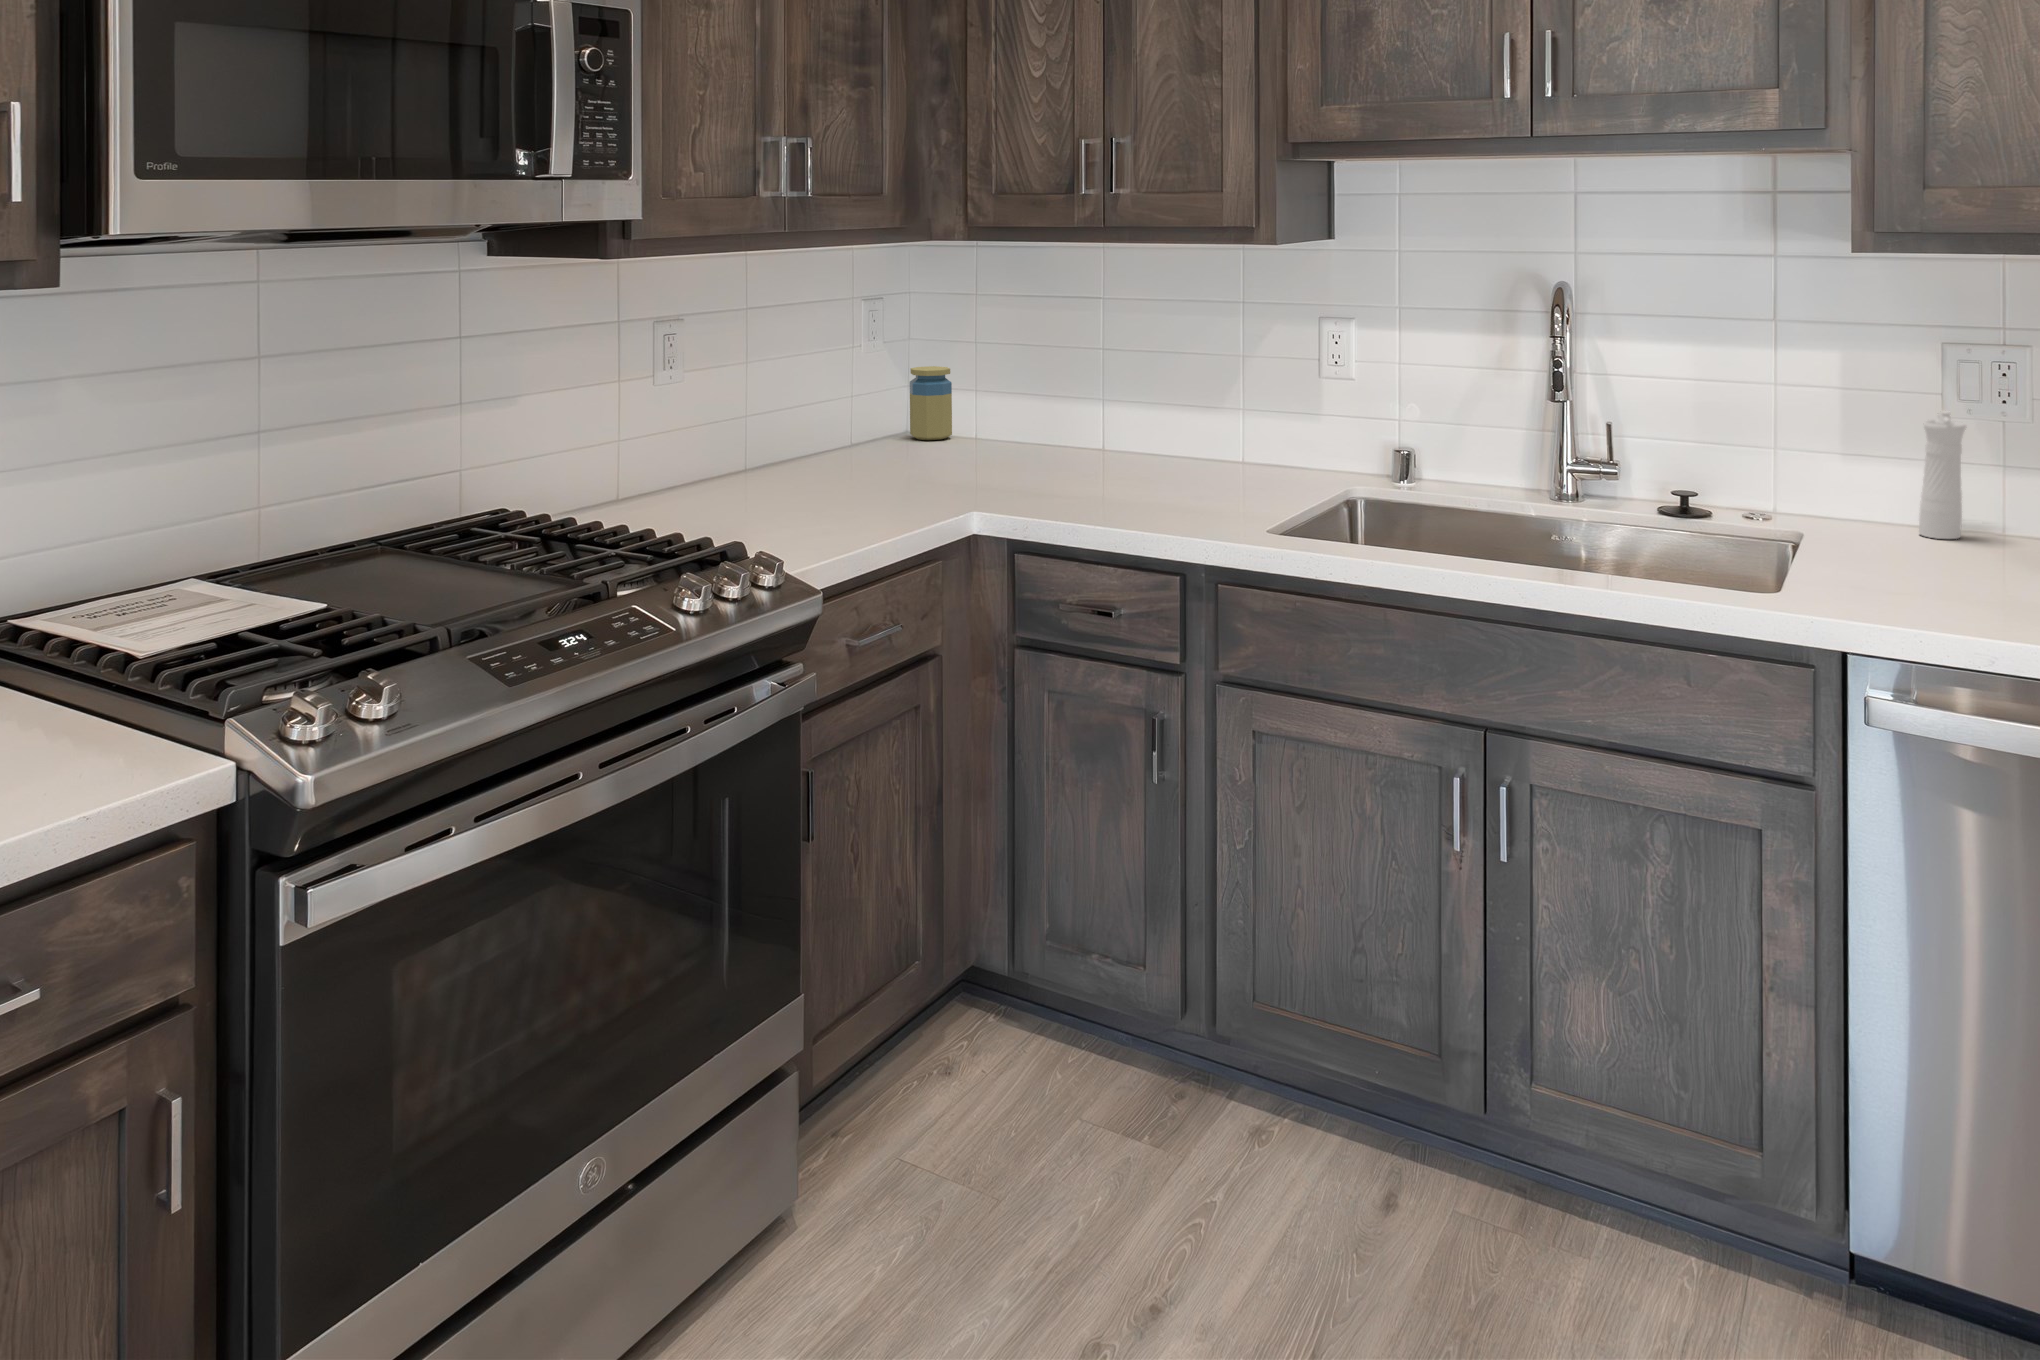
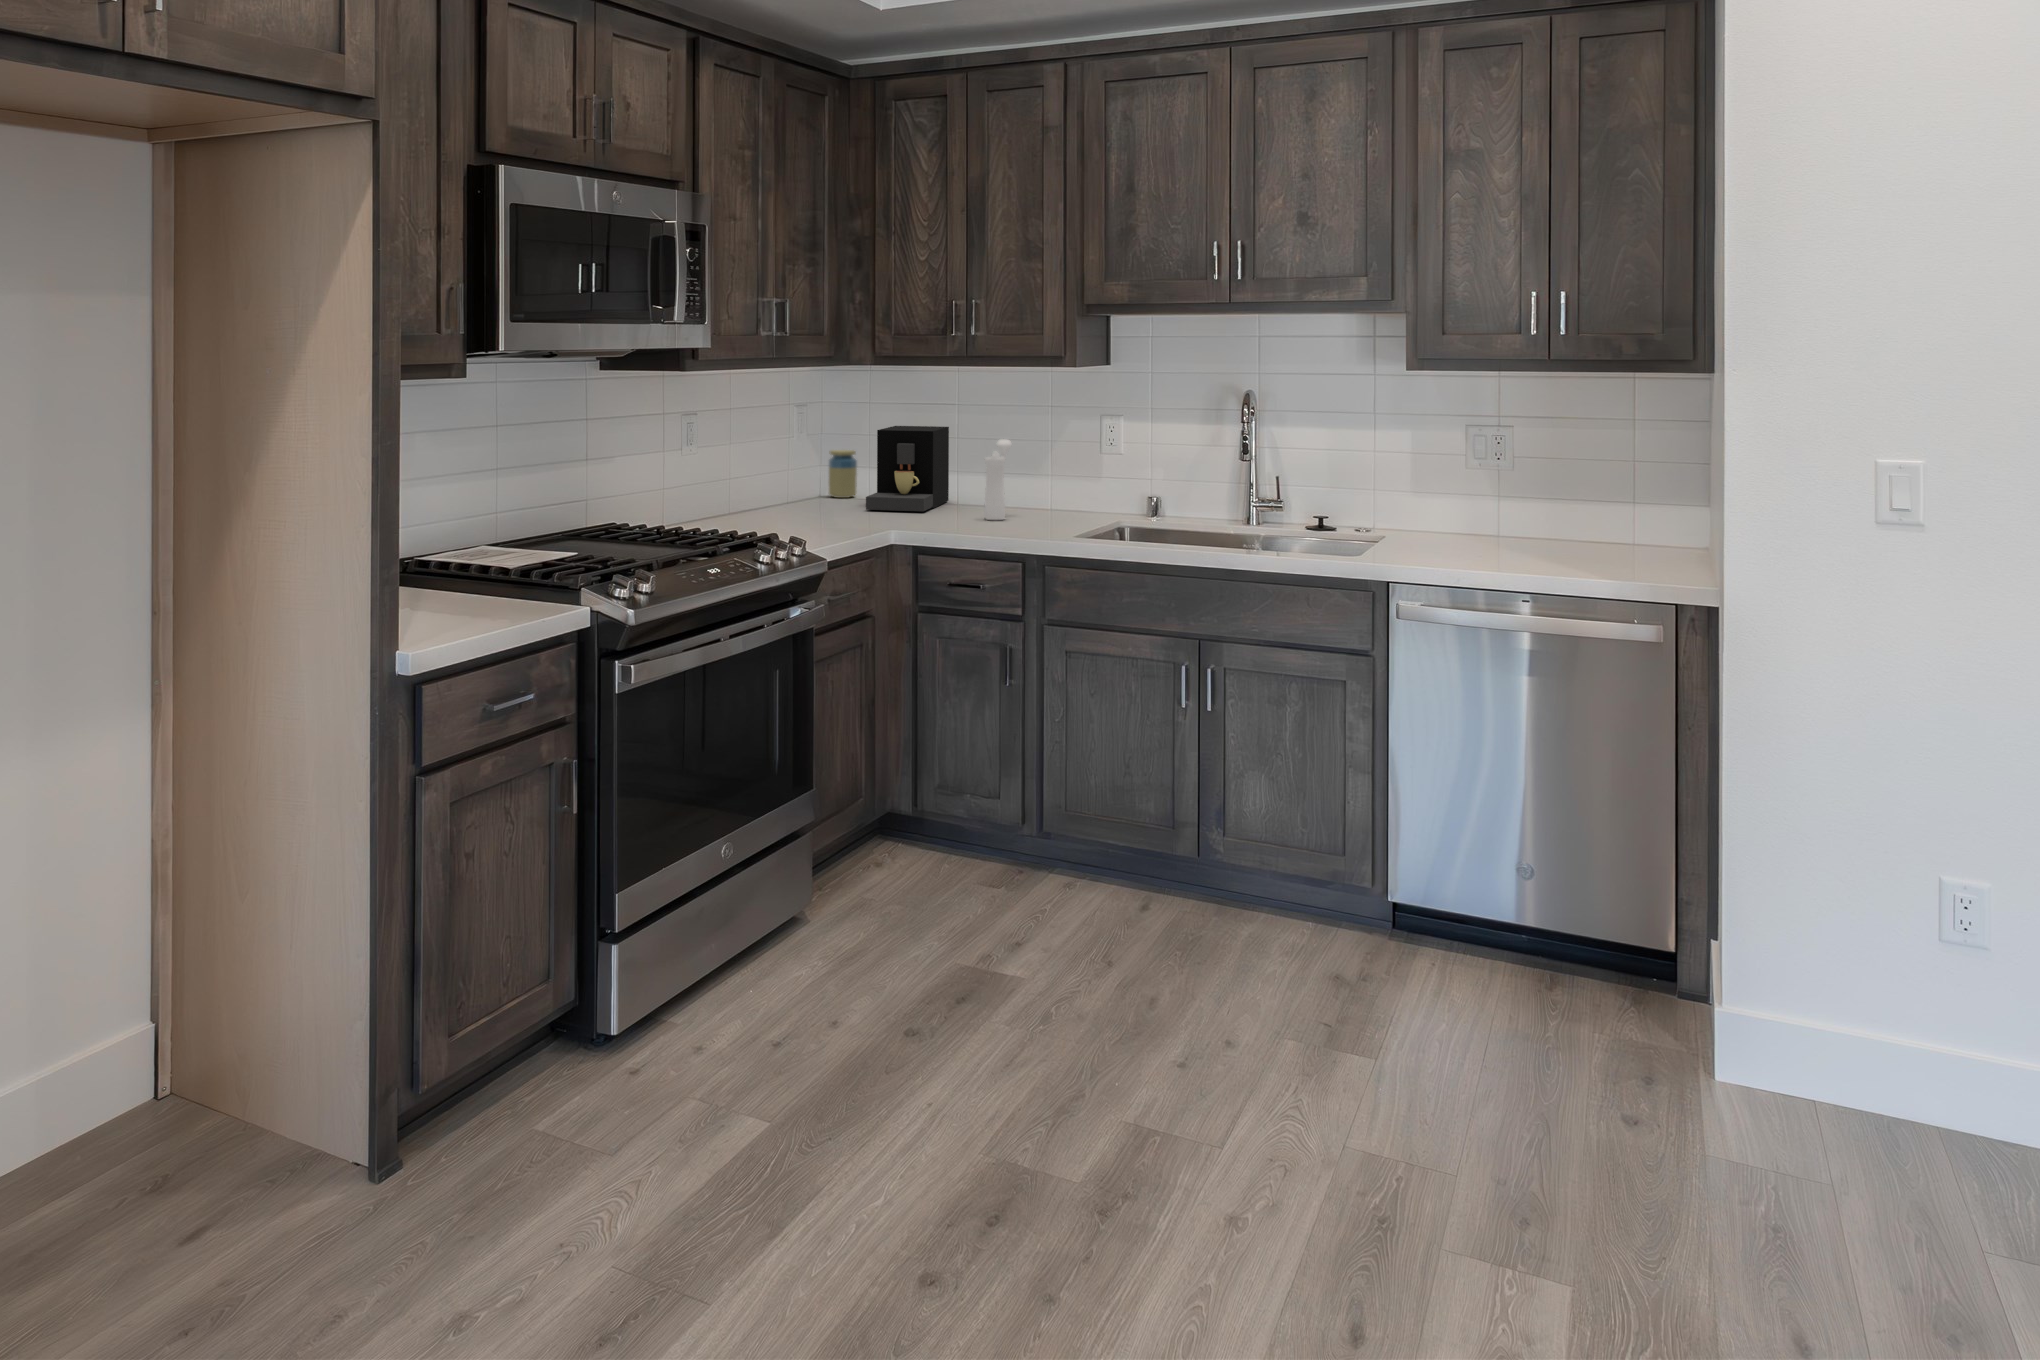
coffee maker: none [950,331,1089,472] -> present [866,426,949,511]
pepper mill: present [1919,411,1966,539] -> present [984,440,1011,520]

